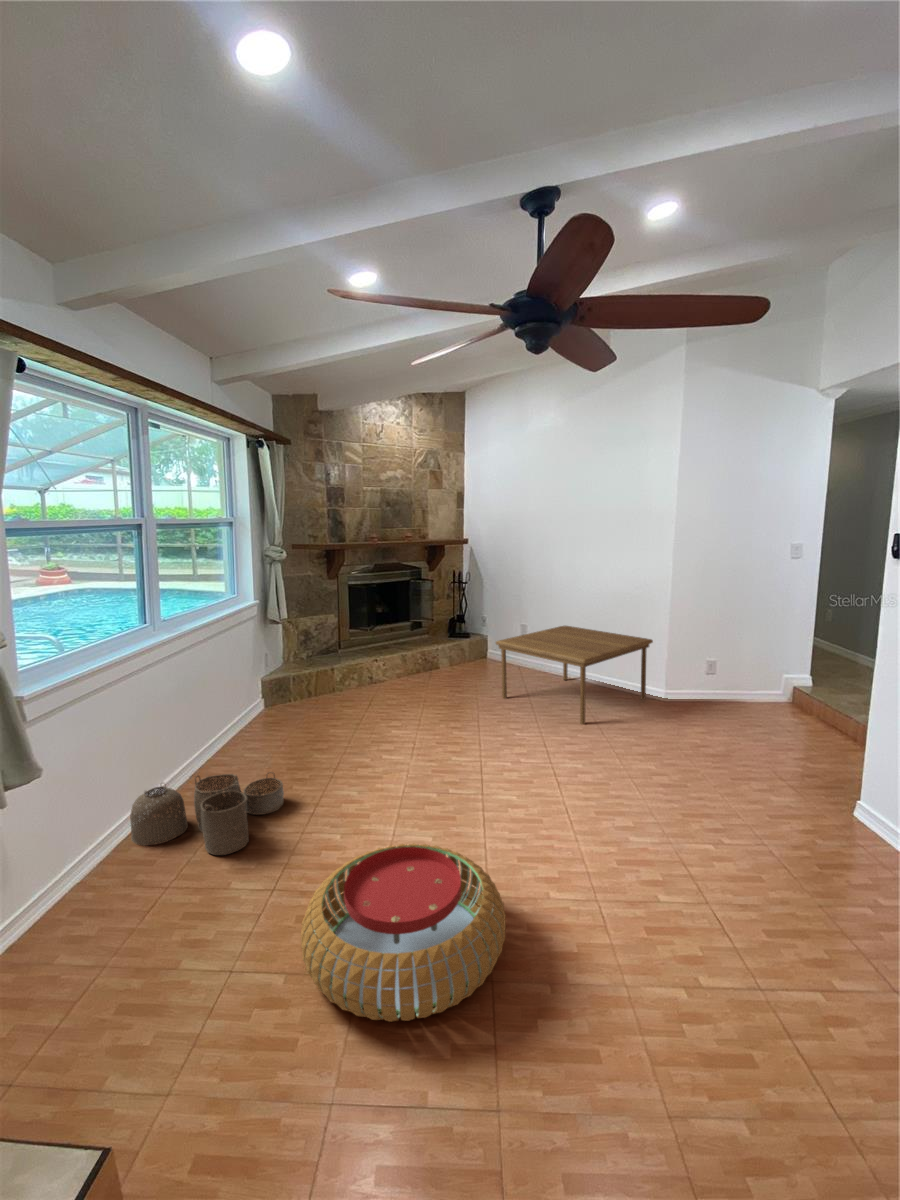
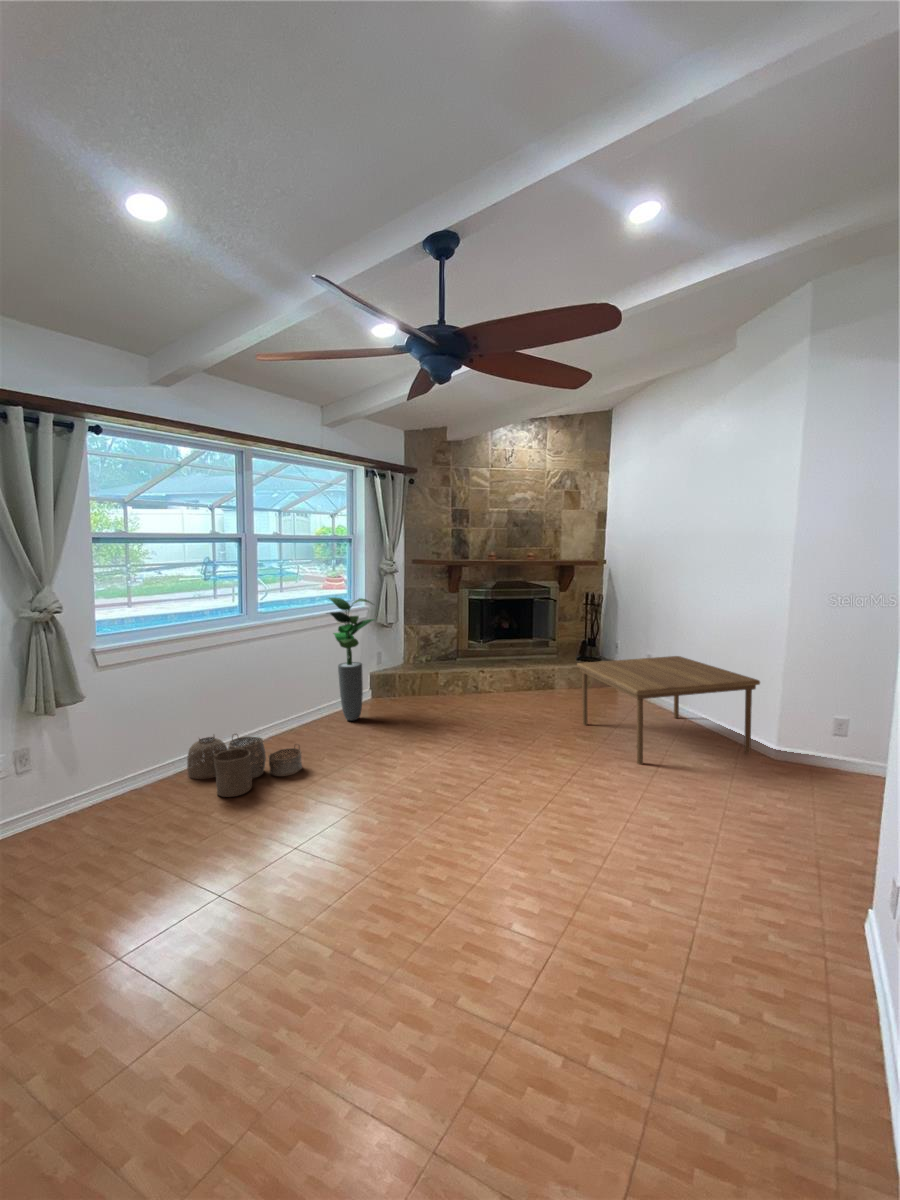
potted plant: none [226,592,295,735] -> present [327,598,375,721]
pouf: present [300,843,506,1022] -> none [151,814,342,953]

